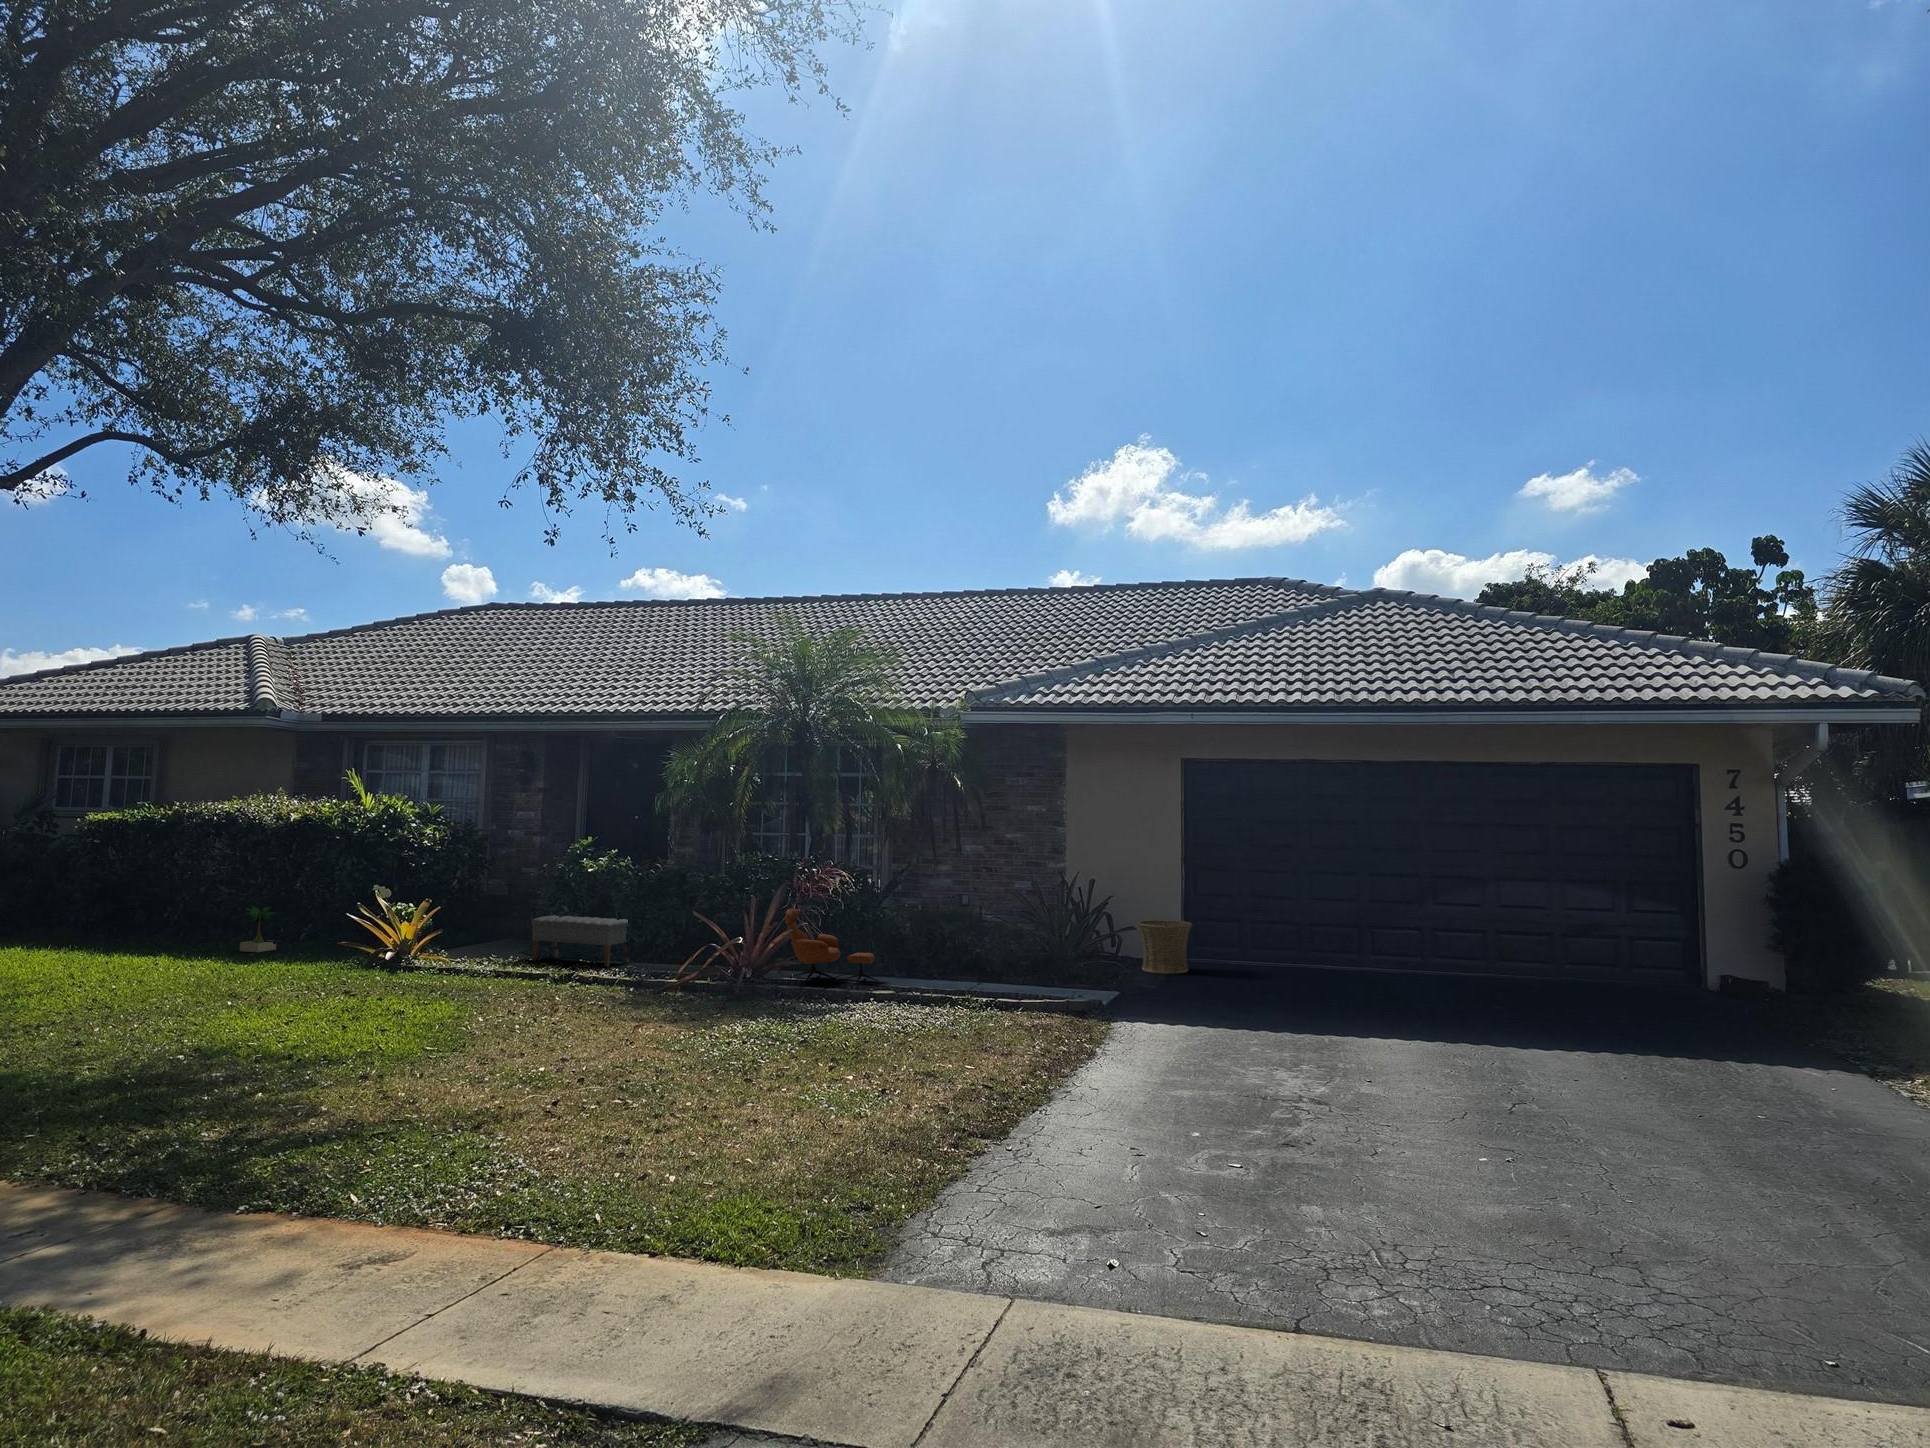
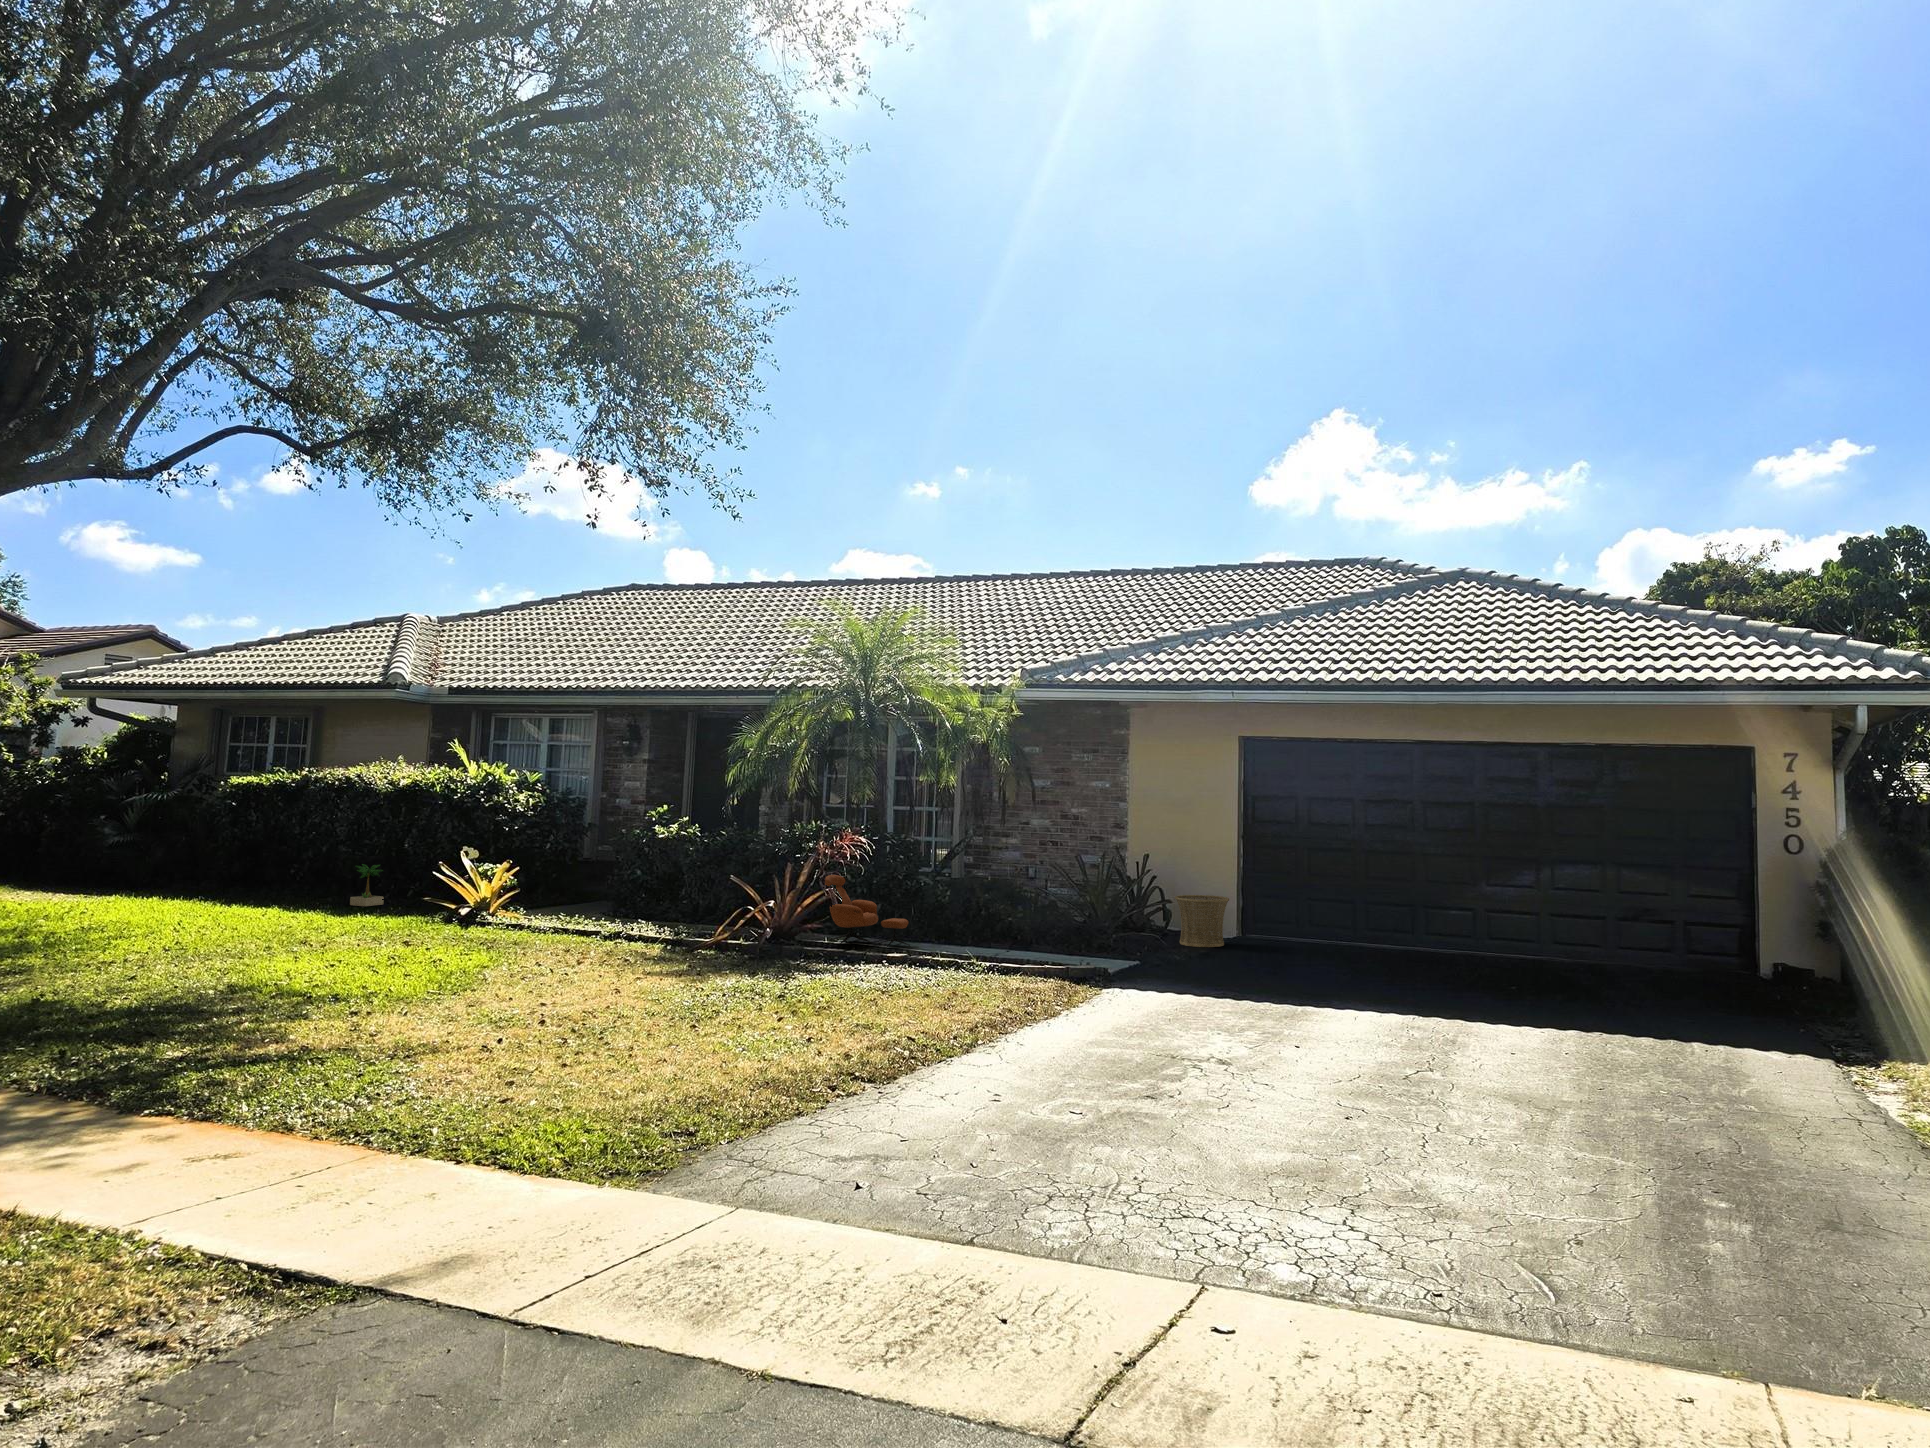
bench: present [531,915,630,967] -> none [604,878,696,927]

